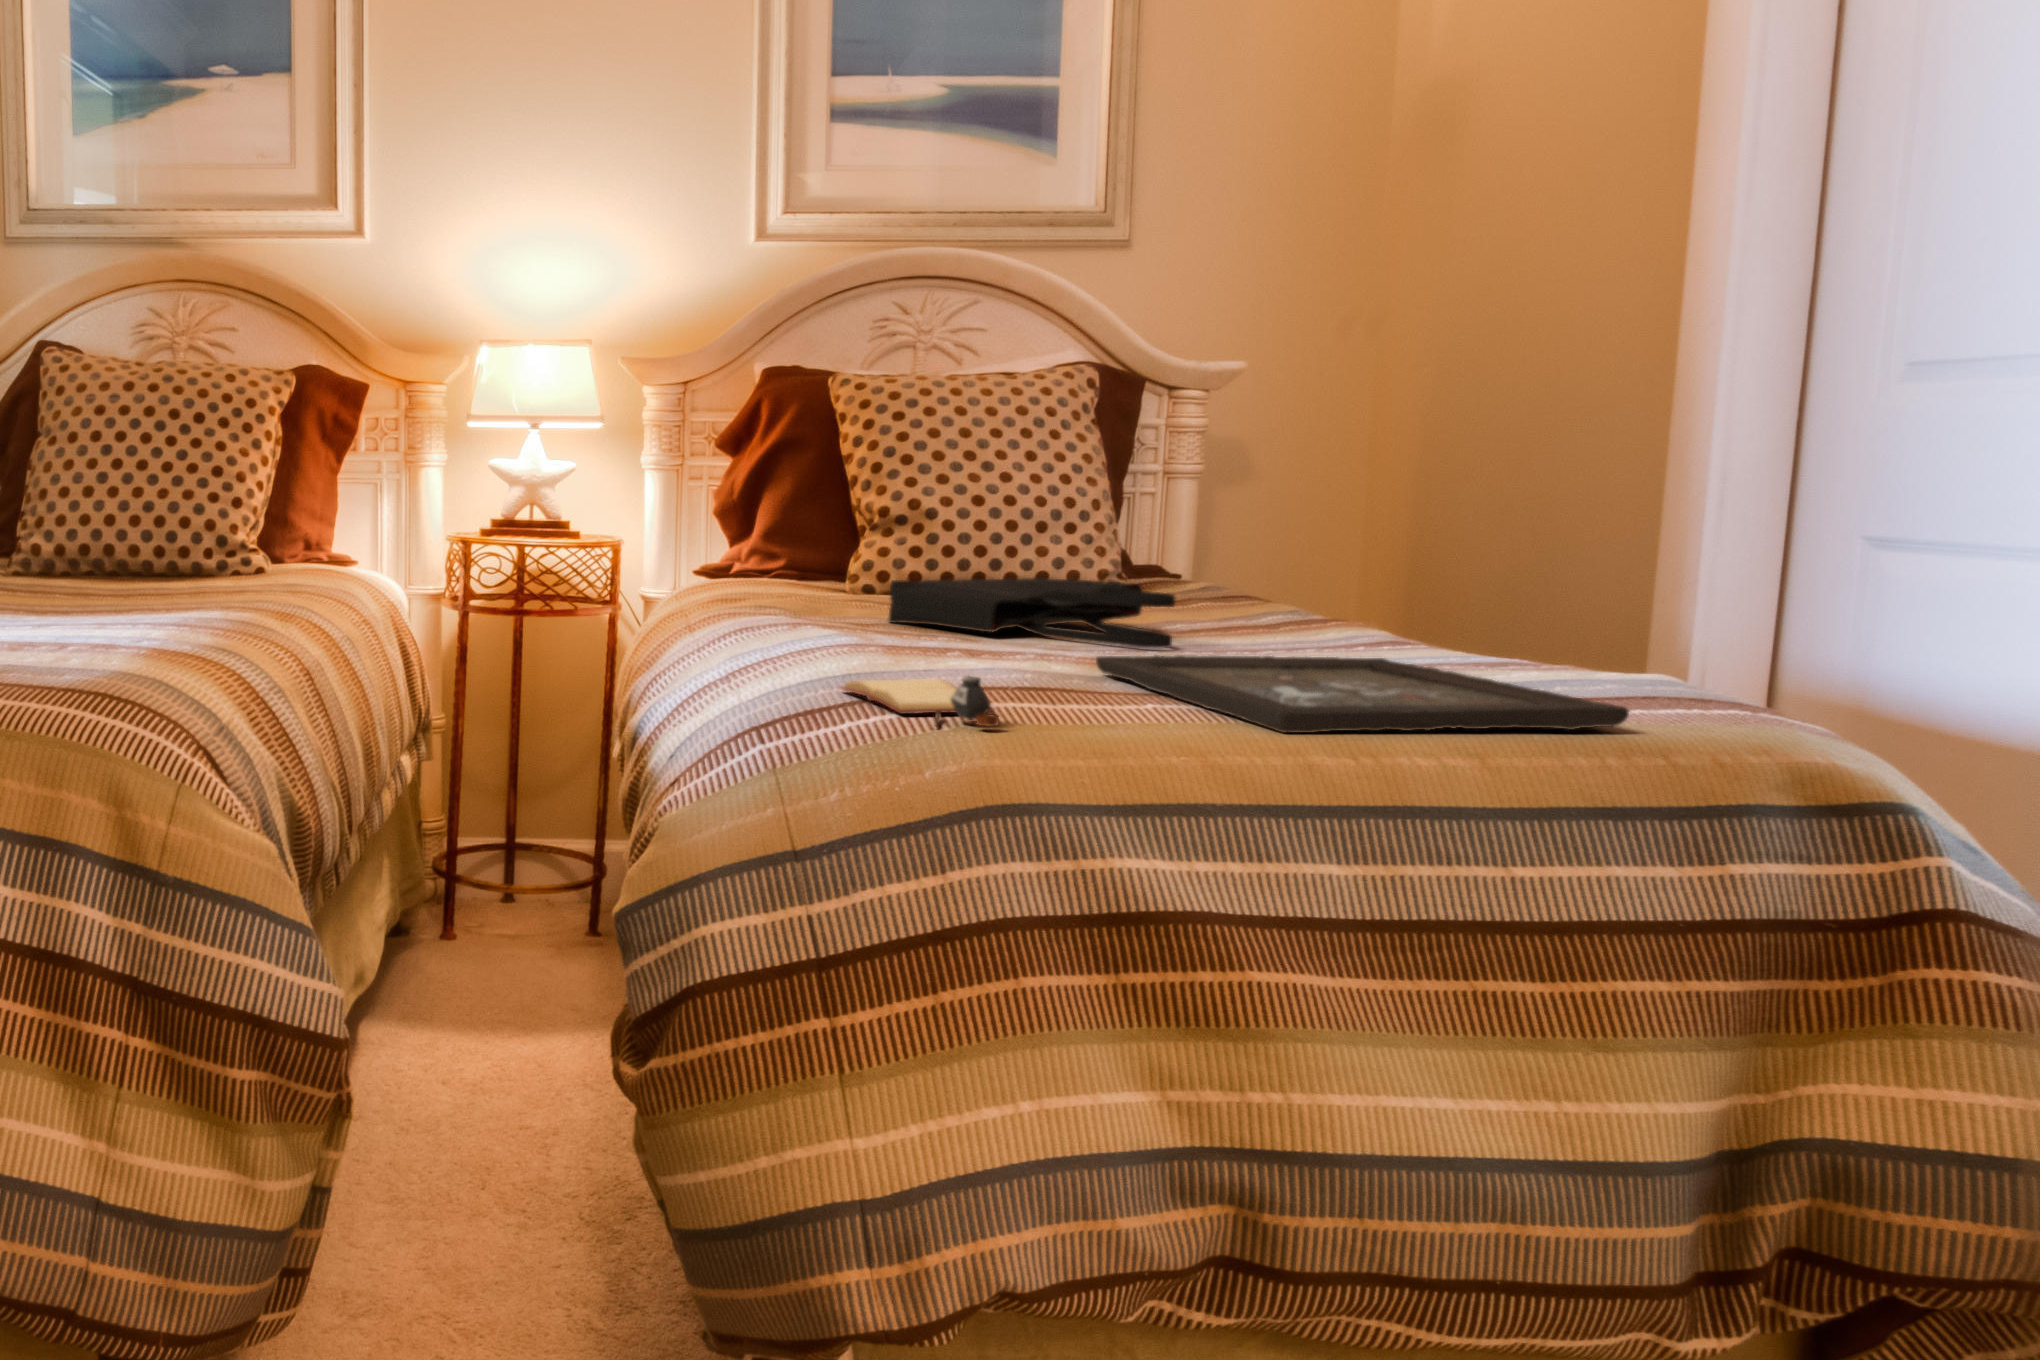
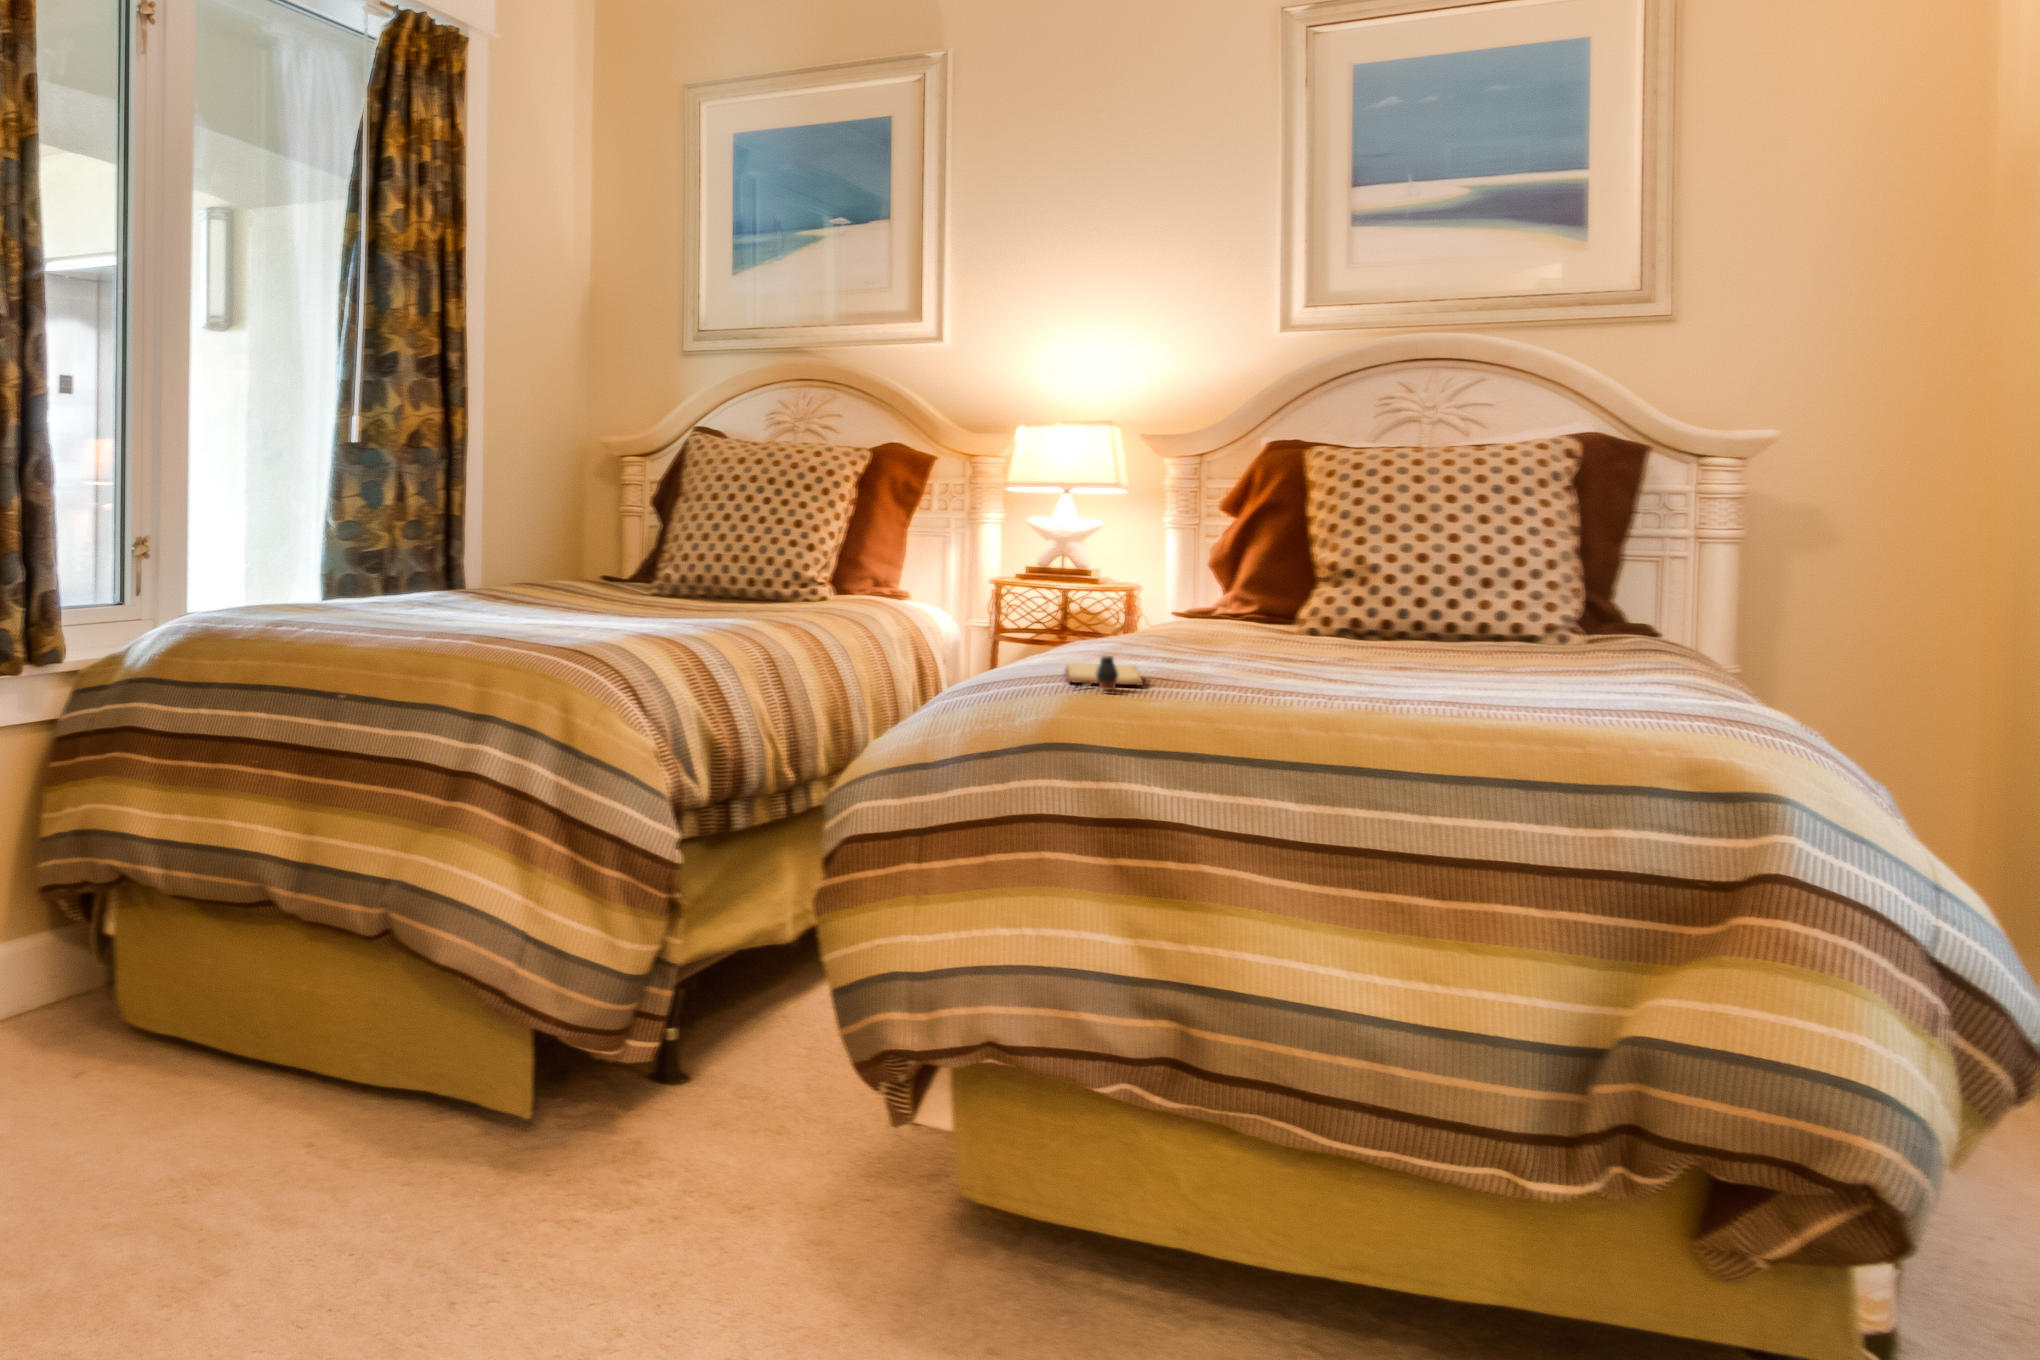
tote bag: present [889,578,1175,648] -> none [1254,612,1483,671]
tray: present [1096,655,1629,733] -> none [1321,664,1693,726]

